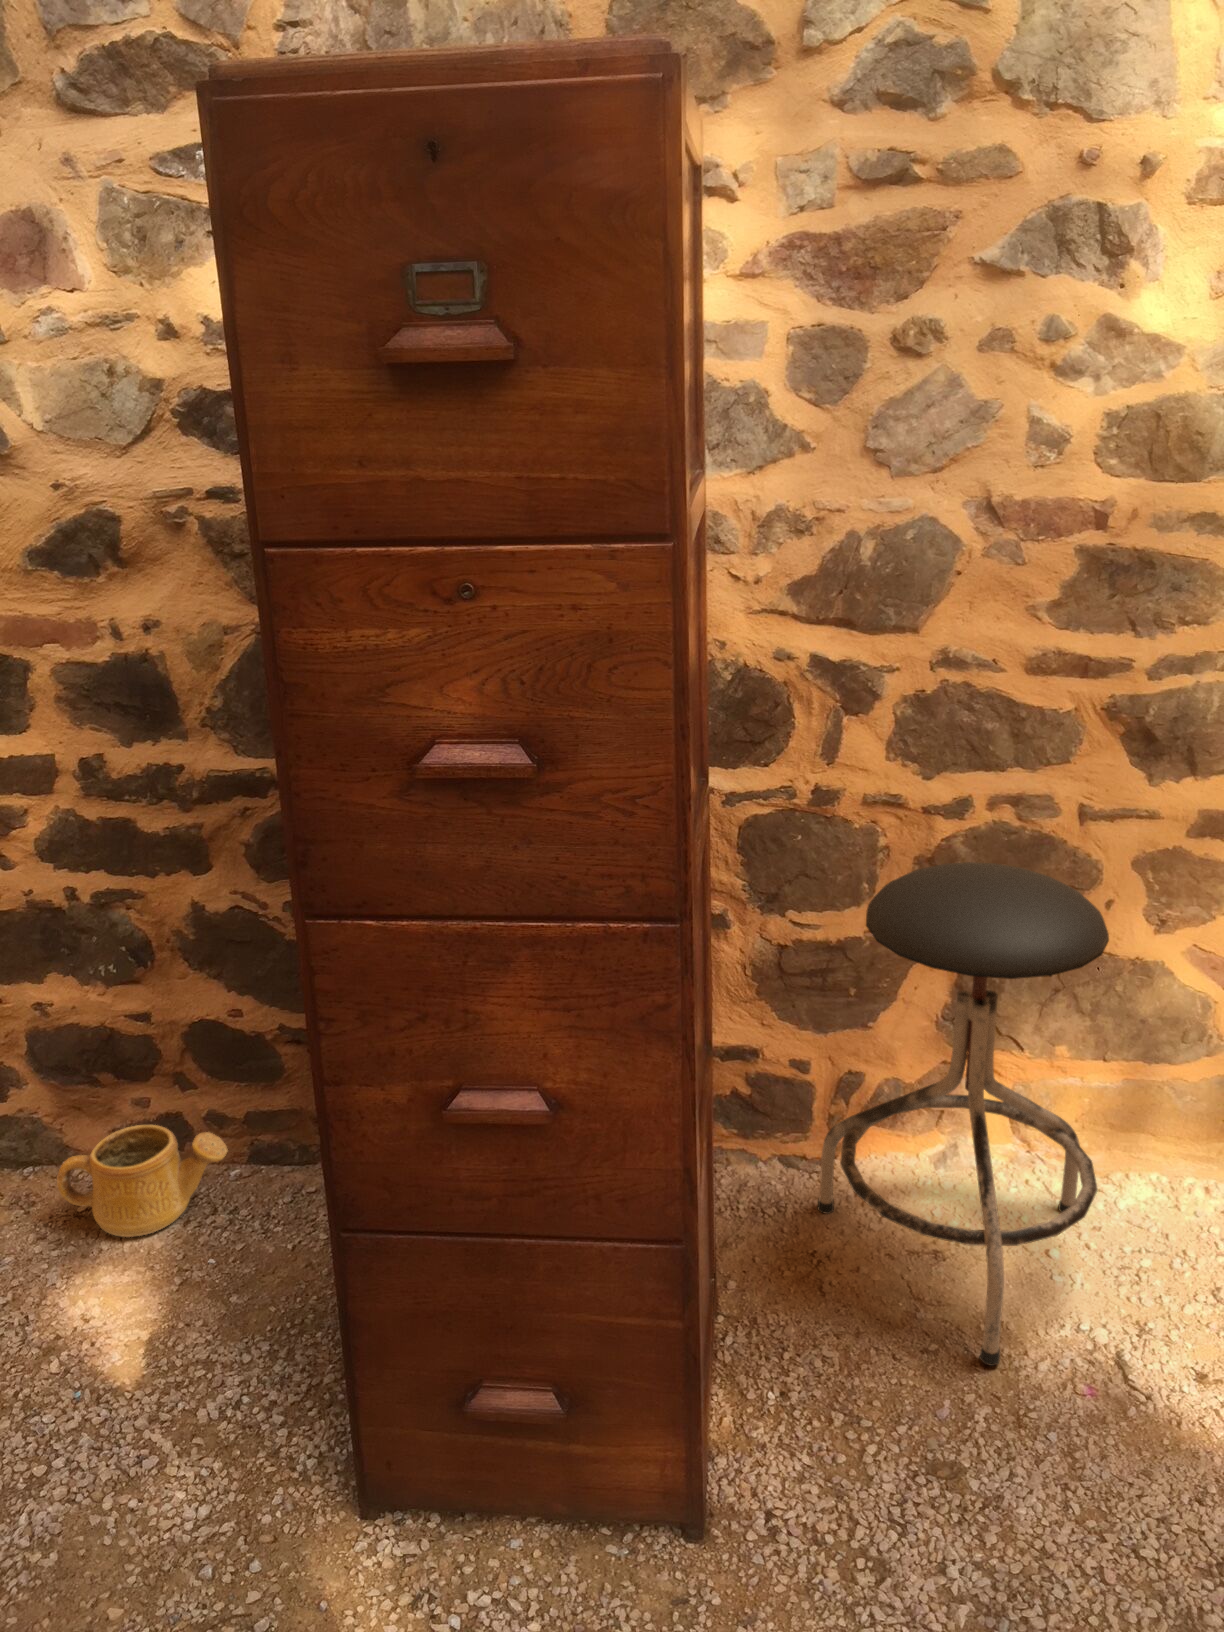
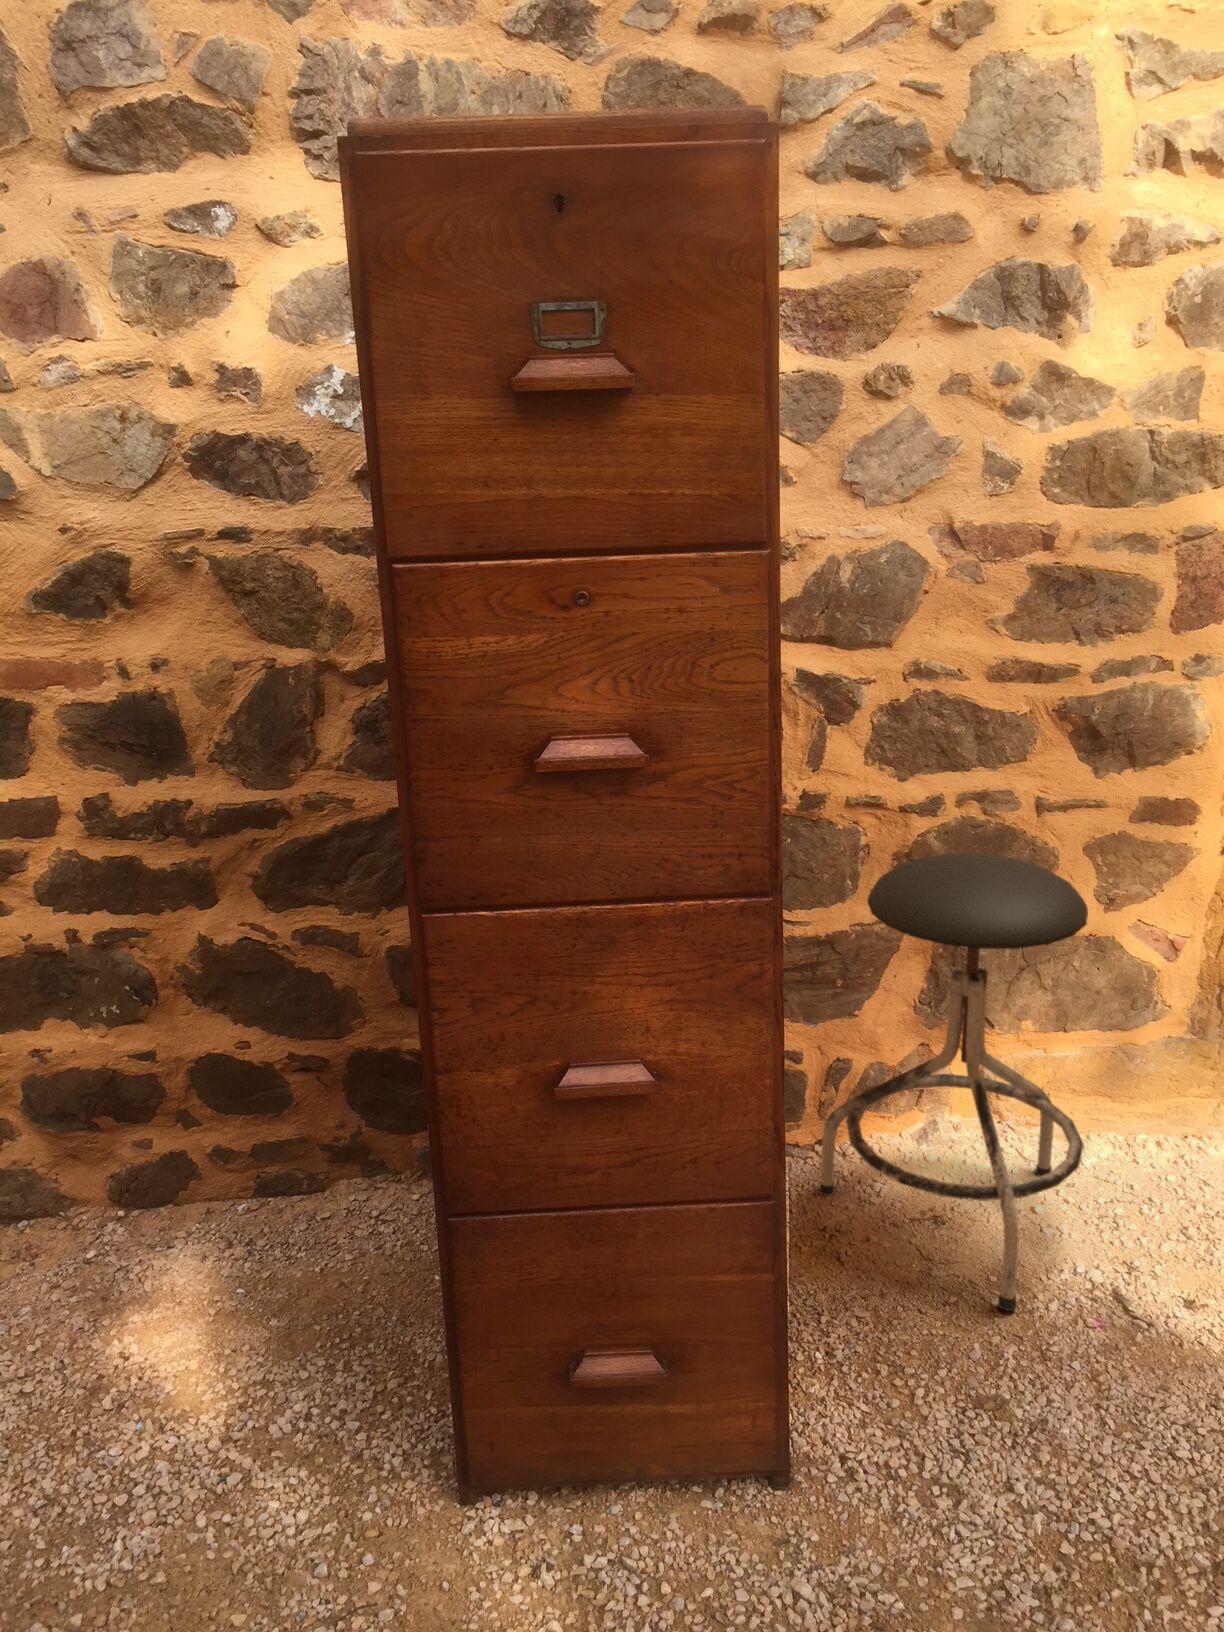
watering can: present [57,1125,228,1237] -> none [70,1164,243,1278]

